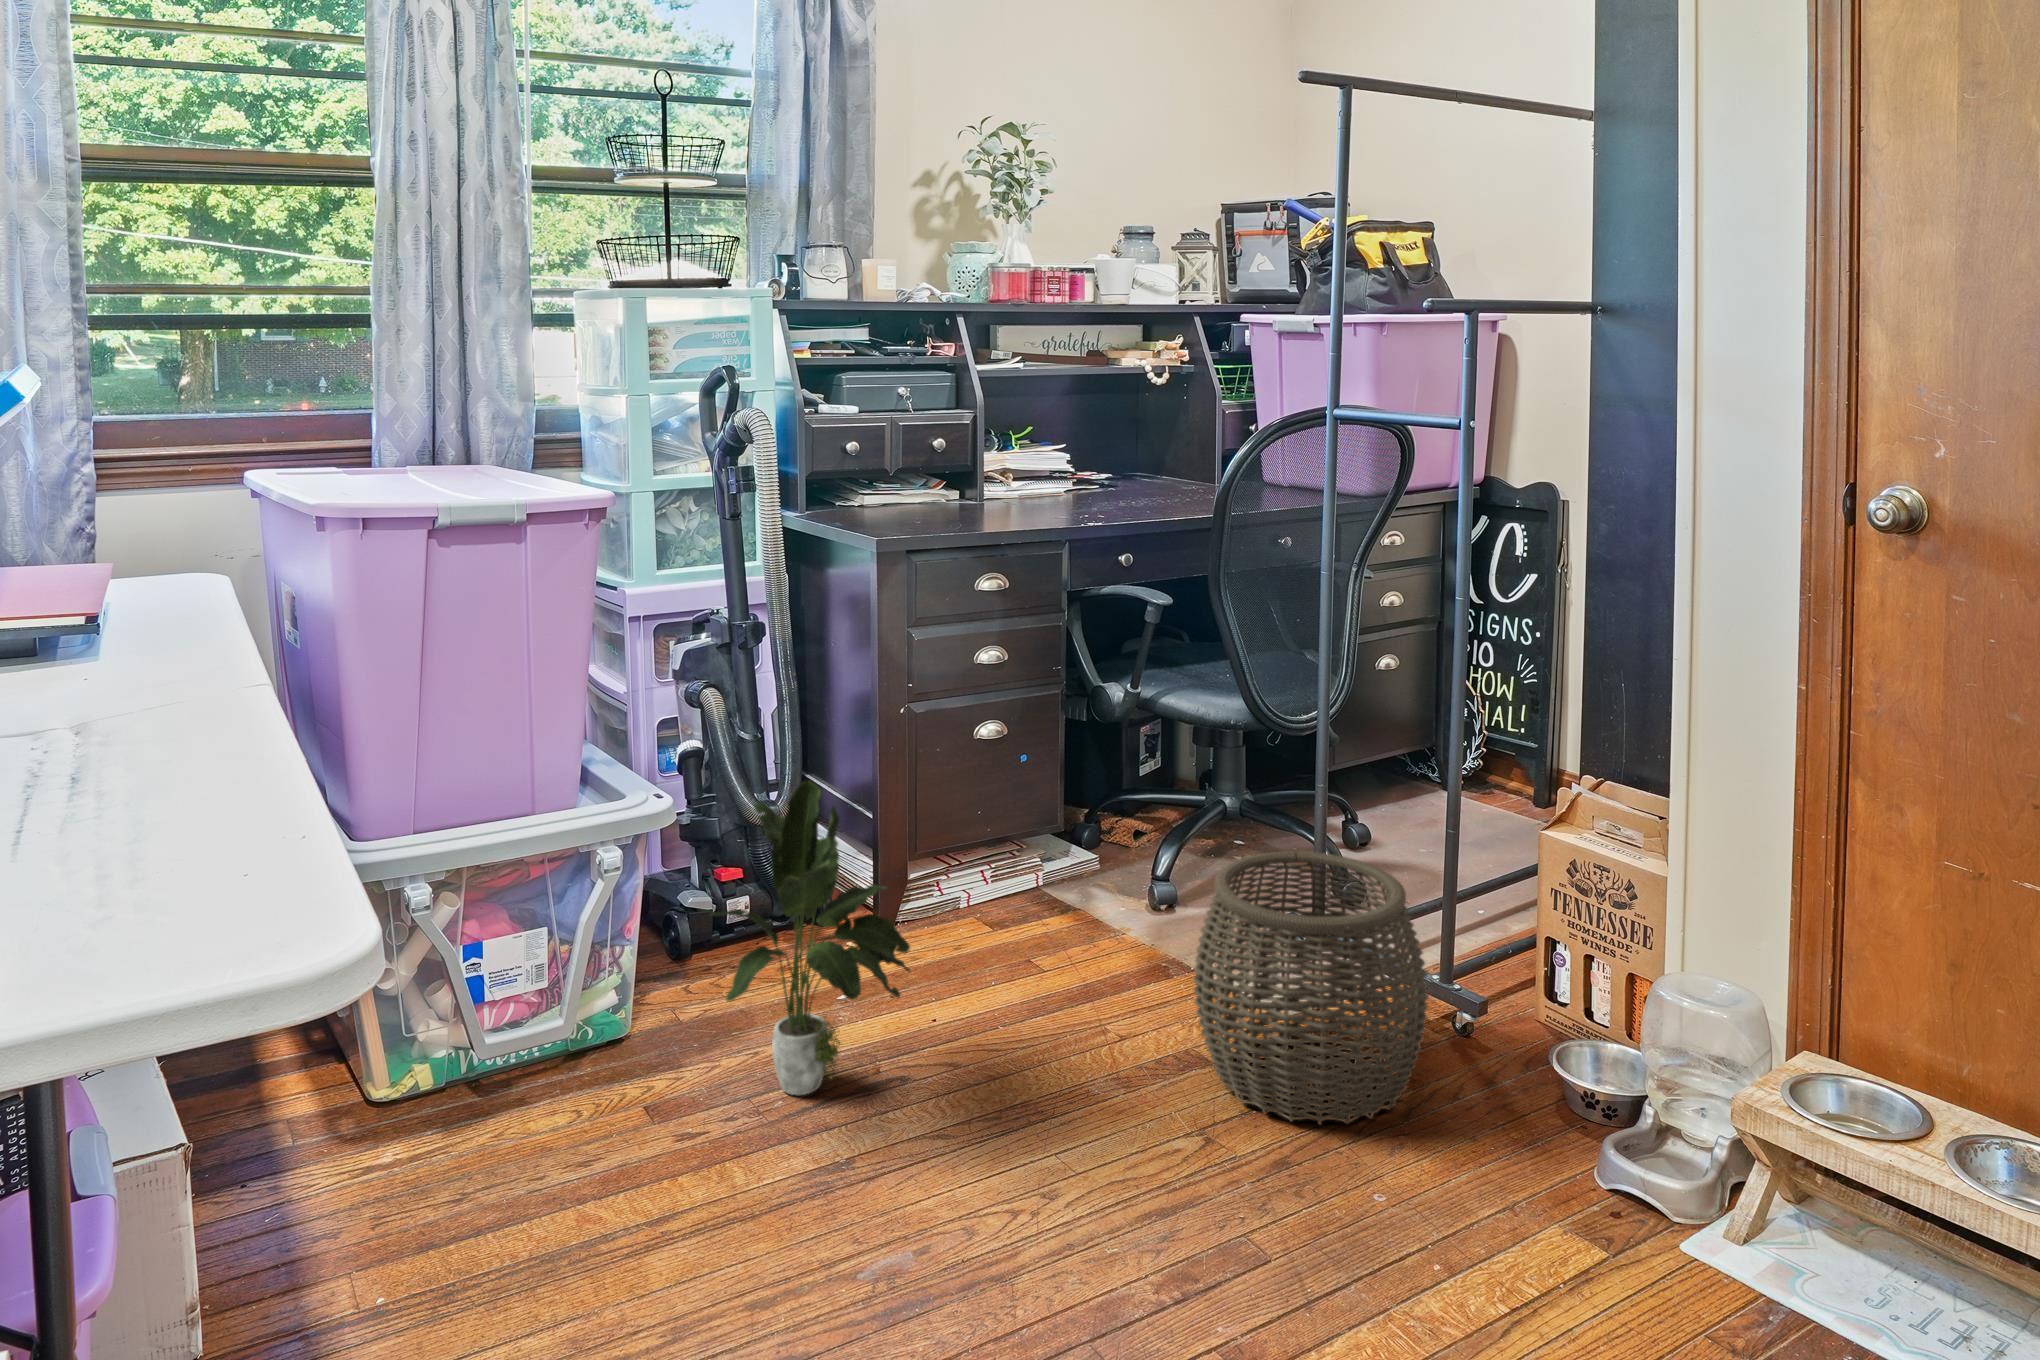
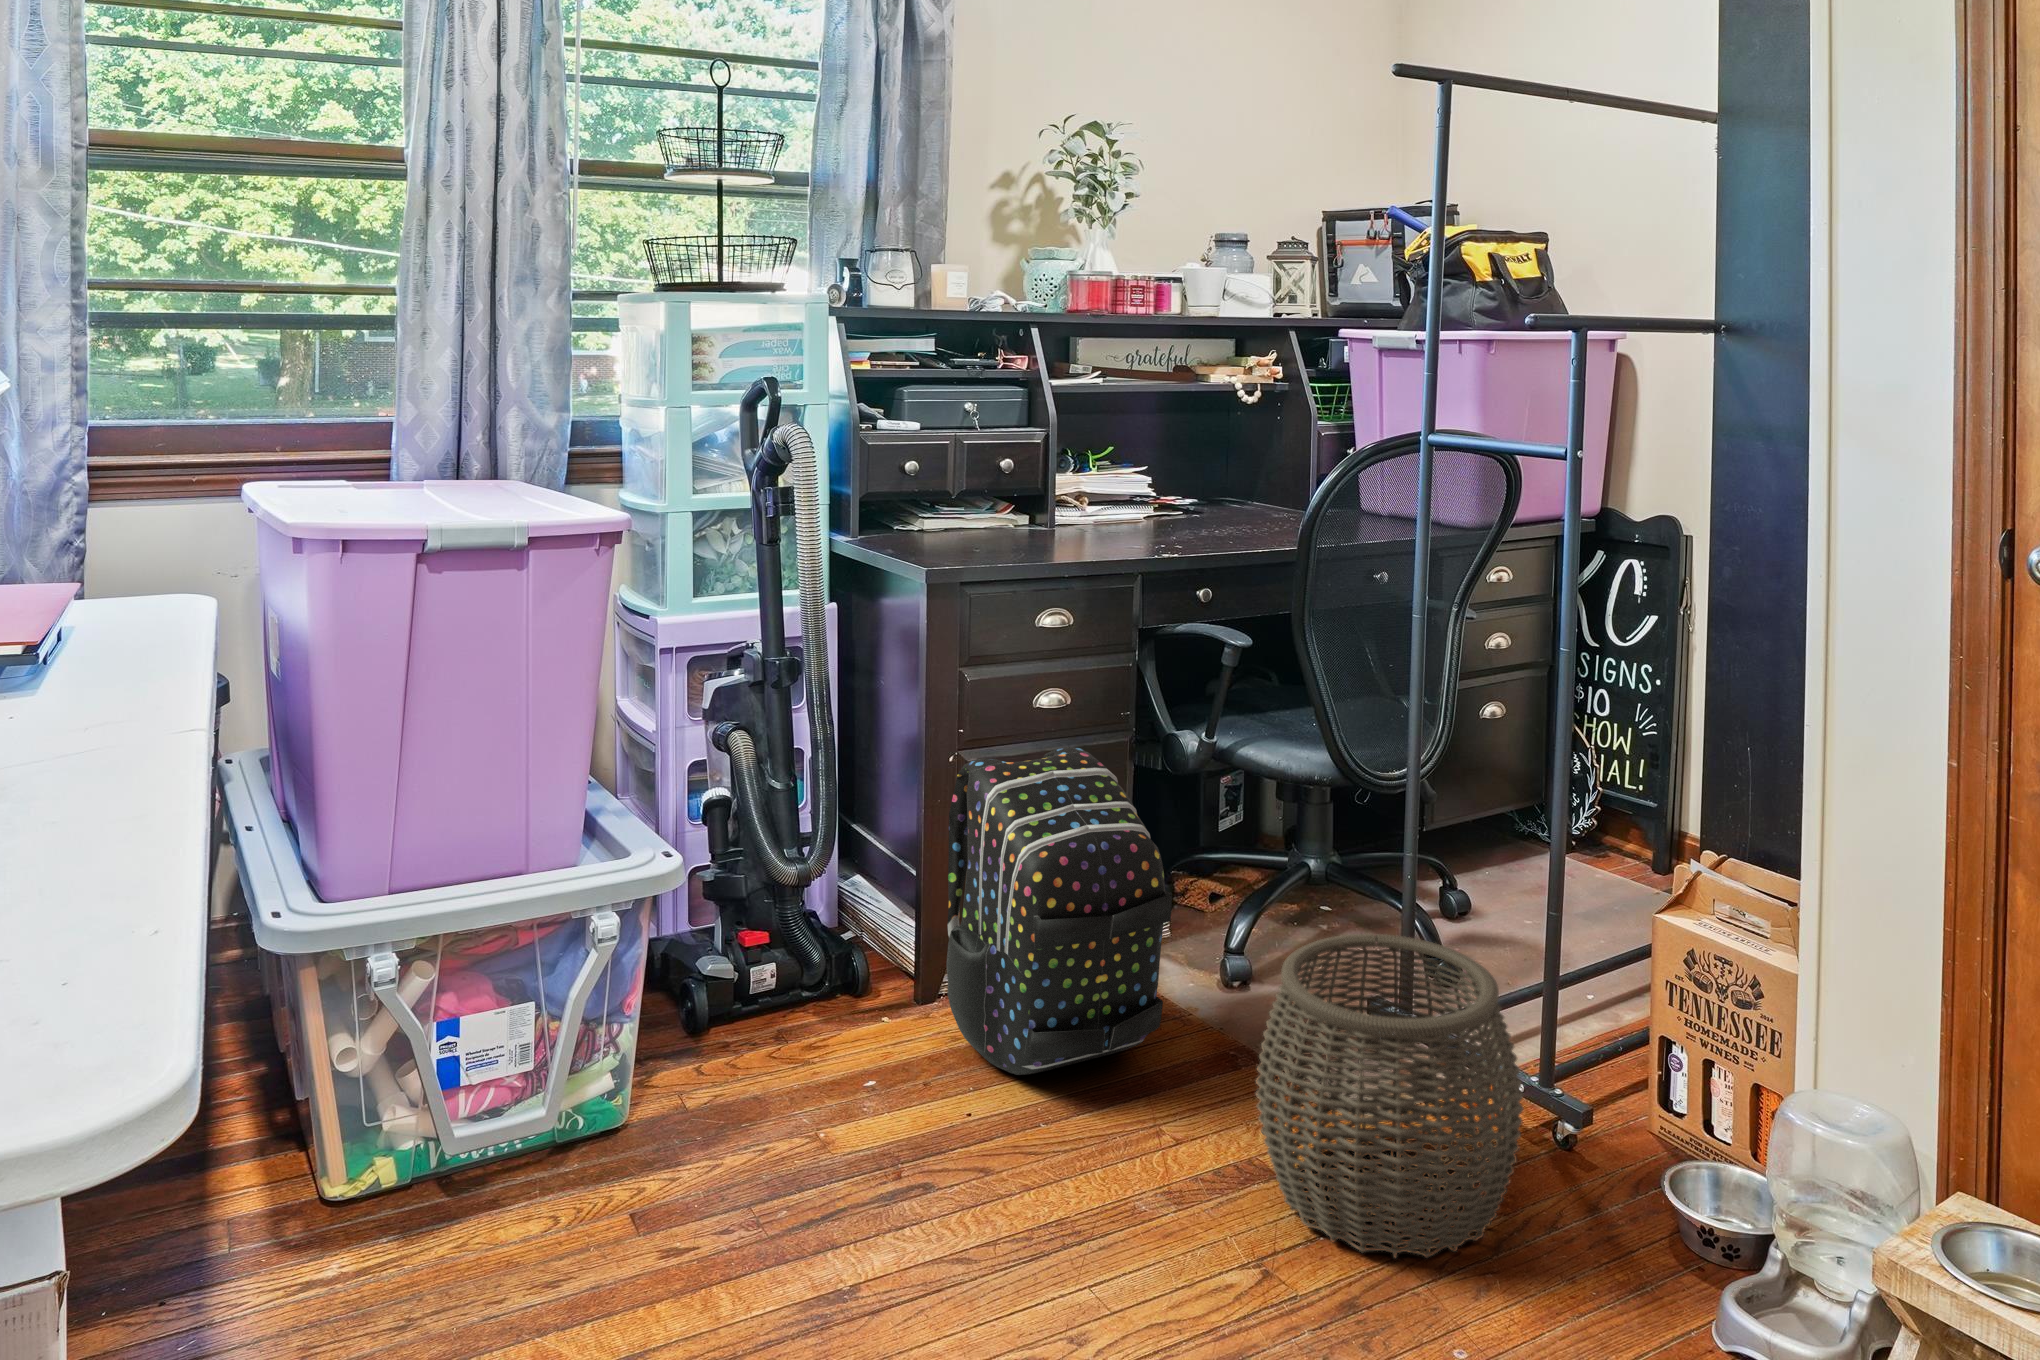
backpack: none [903,697,1110,988] -> present [946,747,1172,1075]
potted plant: present [701,781,910,1095] -> none [692,843,940,1202]

